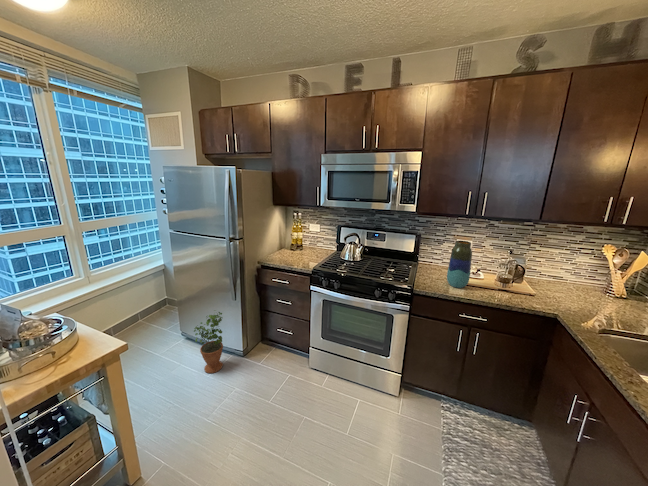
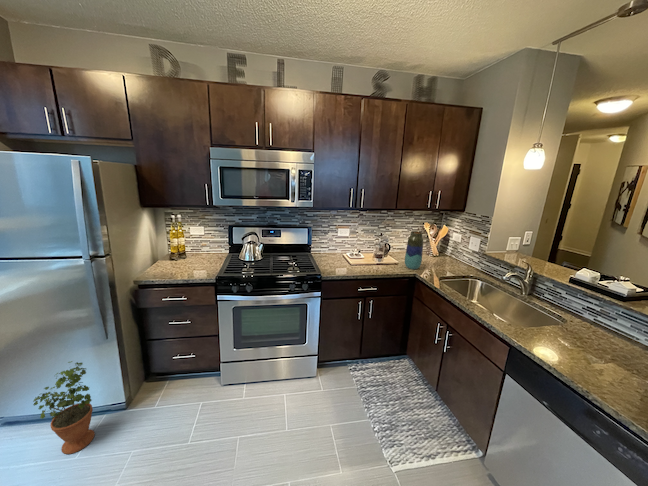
vase: present [447,241,472,288] -> present [405,231,423,269]

